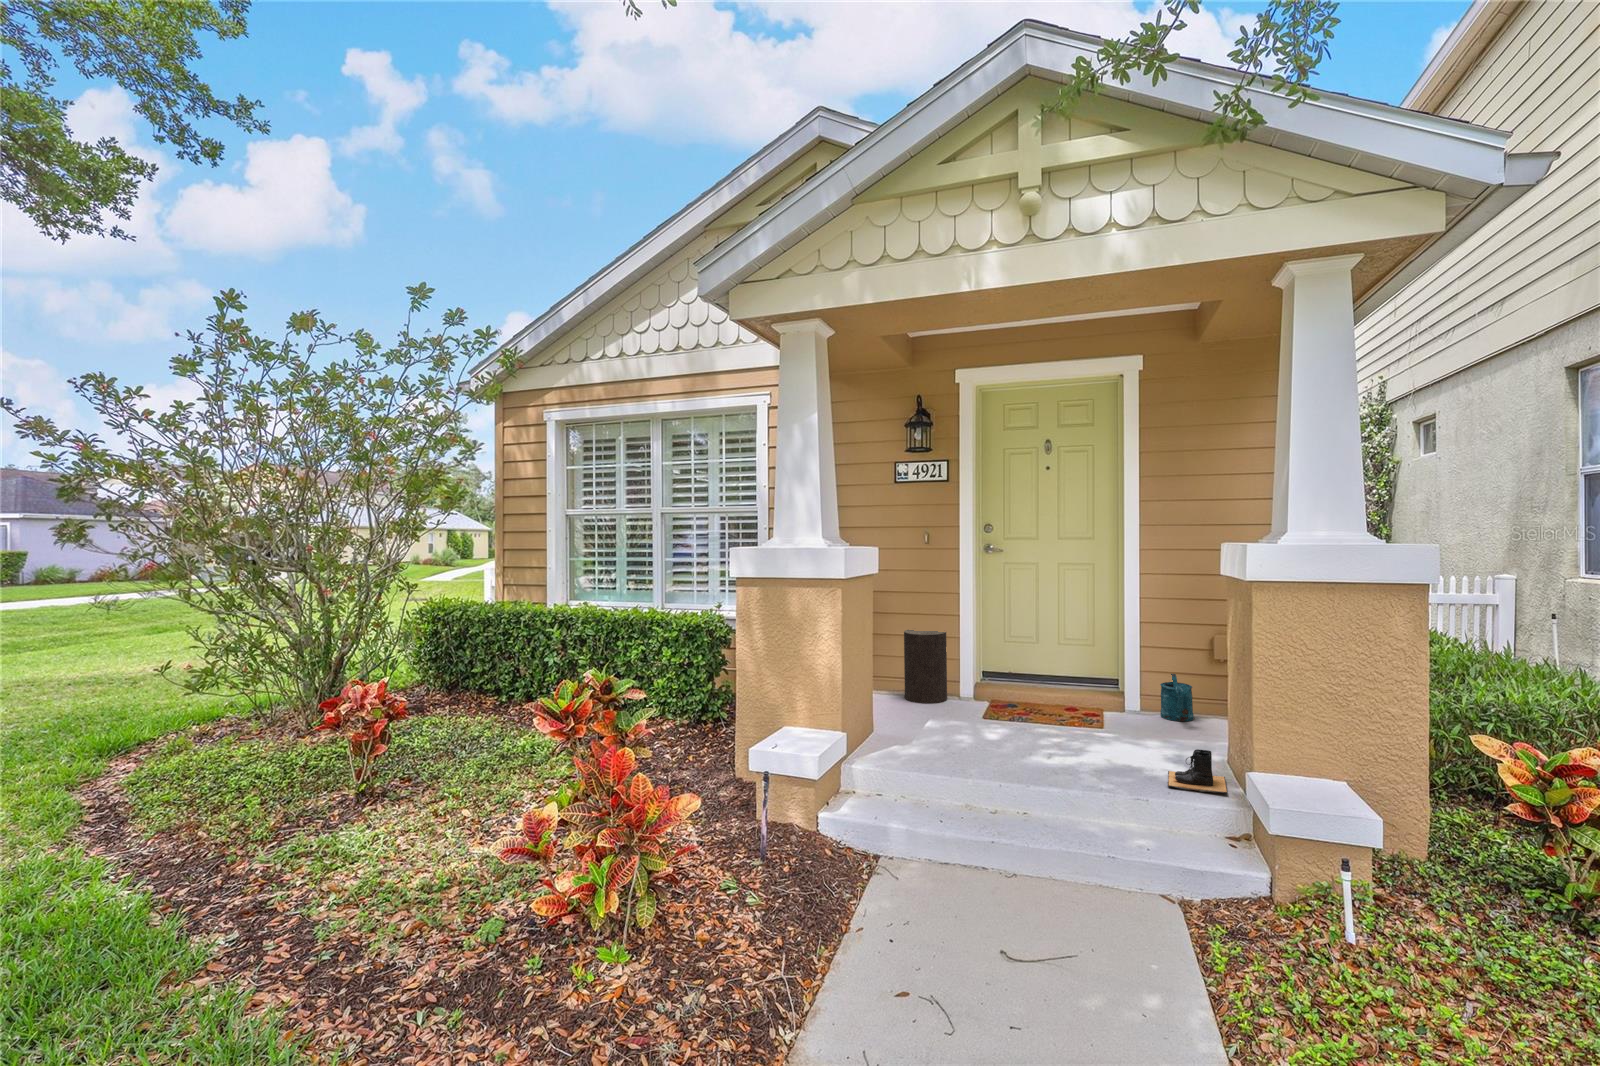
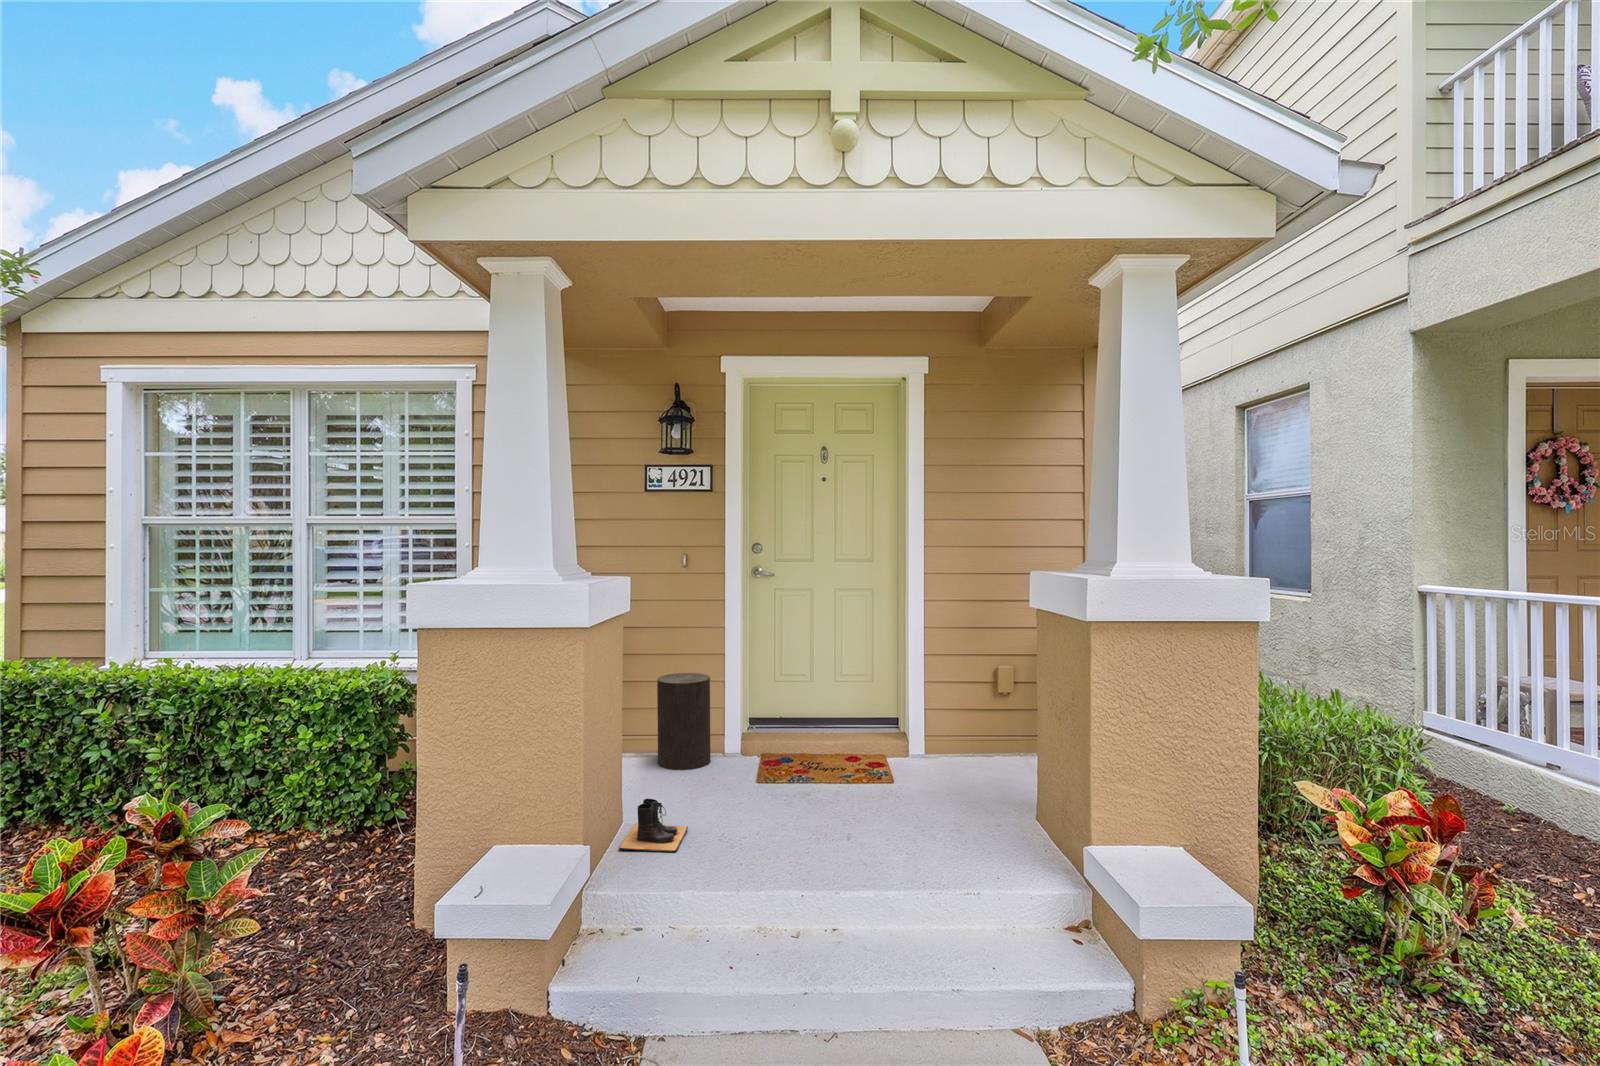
watering can: present [1160,674,1193,721] -> none [949,712,984,766]
boots: present [1168,749,1227,793] -> present [619,799,688,852]

